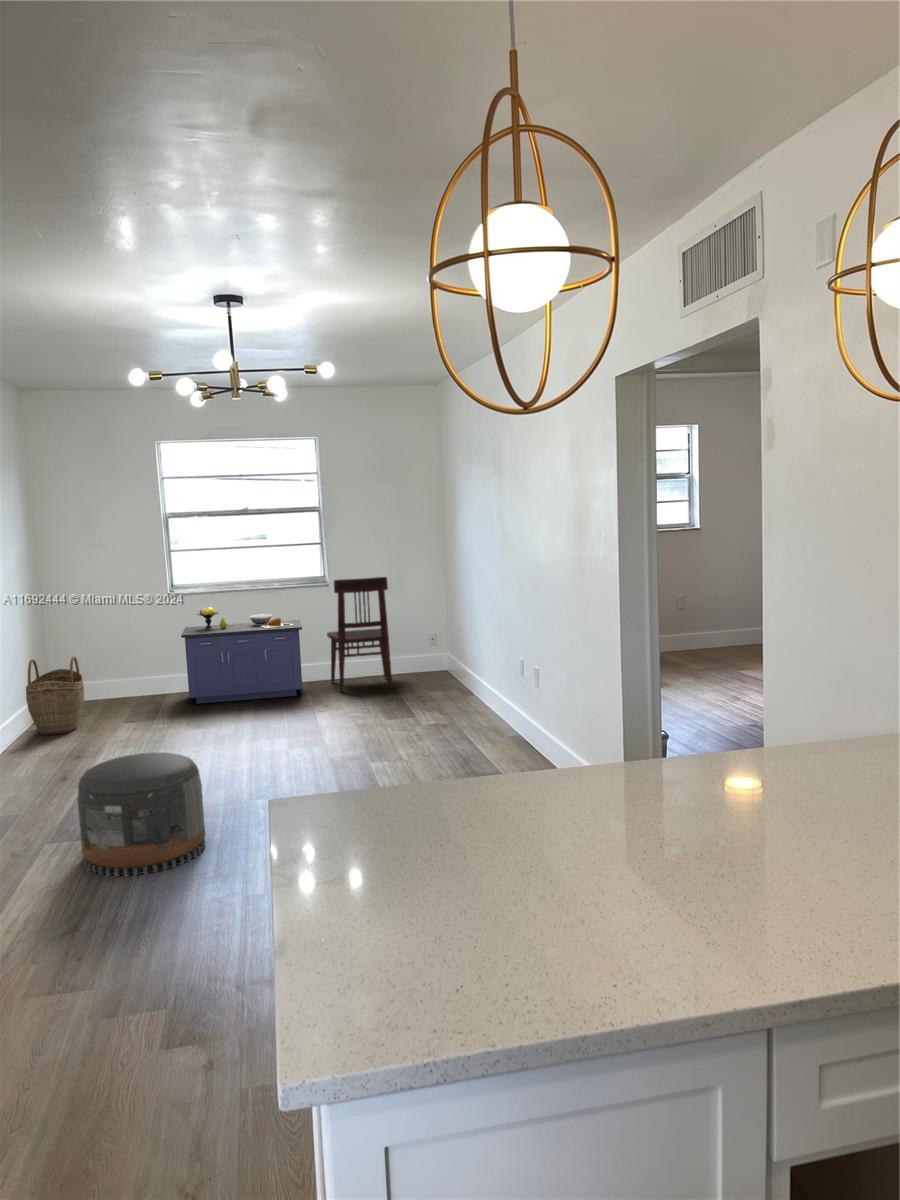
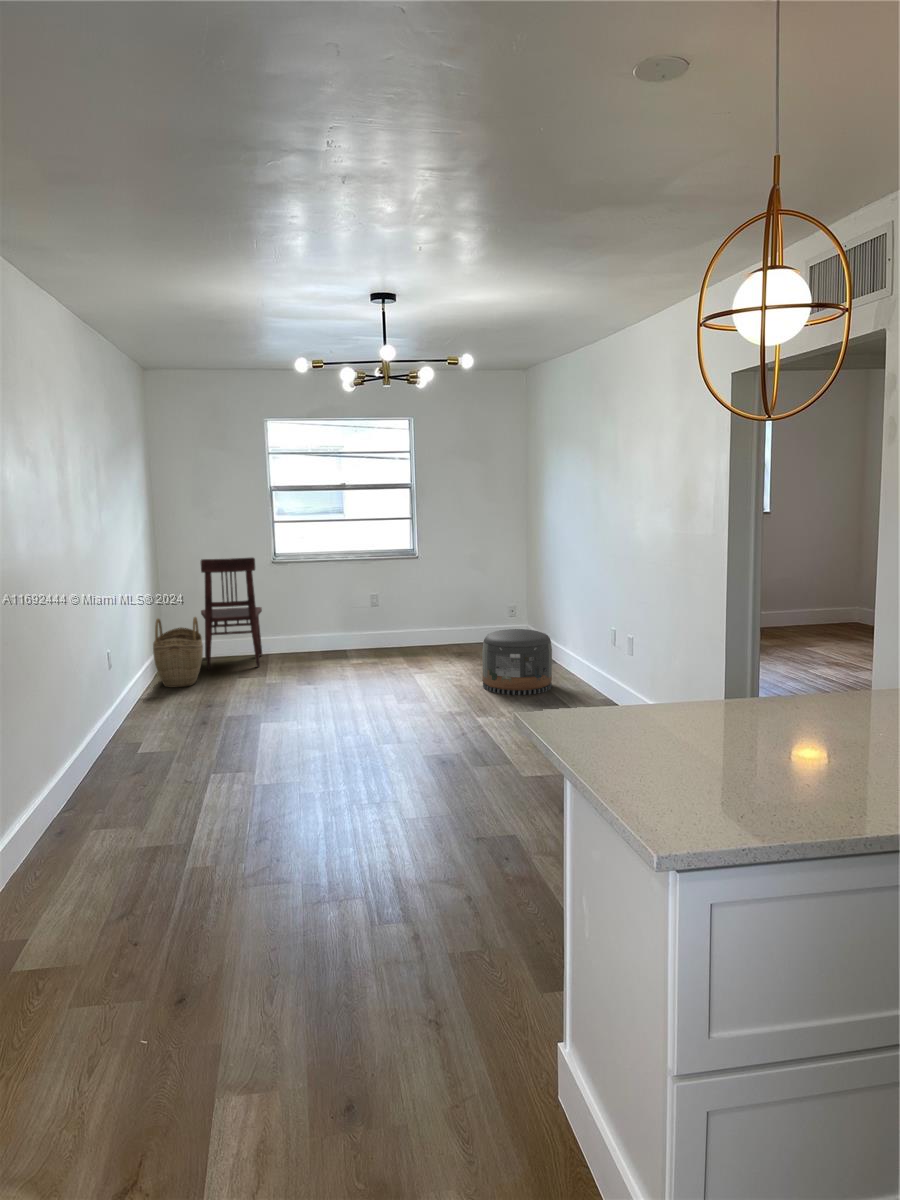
dining chair: present [327,577,392,693] -> present [201,557,262,670]
storage cabinet: present [181,607,302,704] -> none [287,574,397,663]
pouf: present [77,752,205,876] -> present [482,629,552,695]

